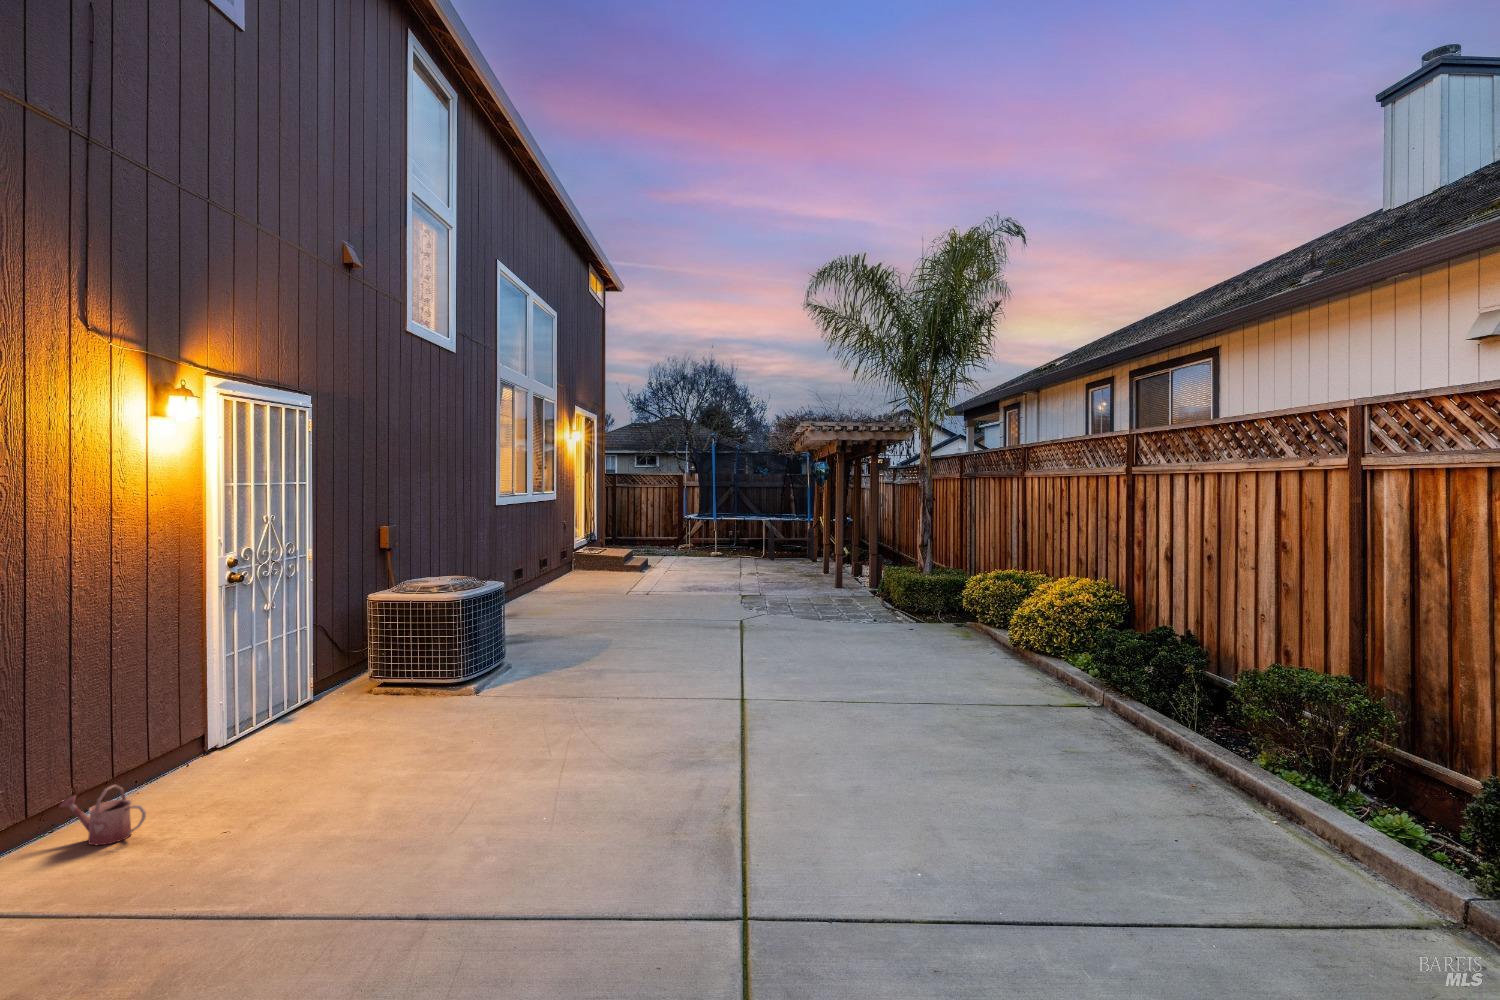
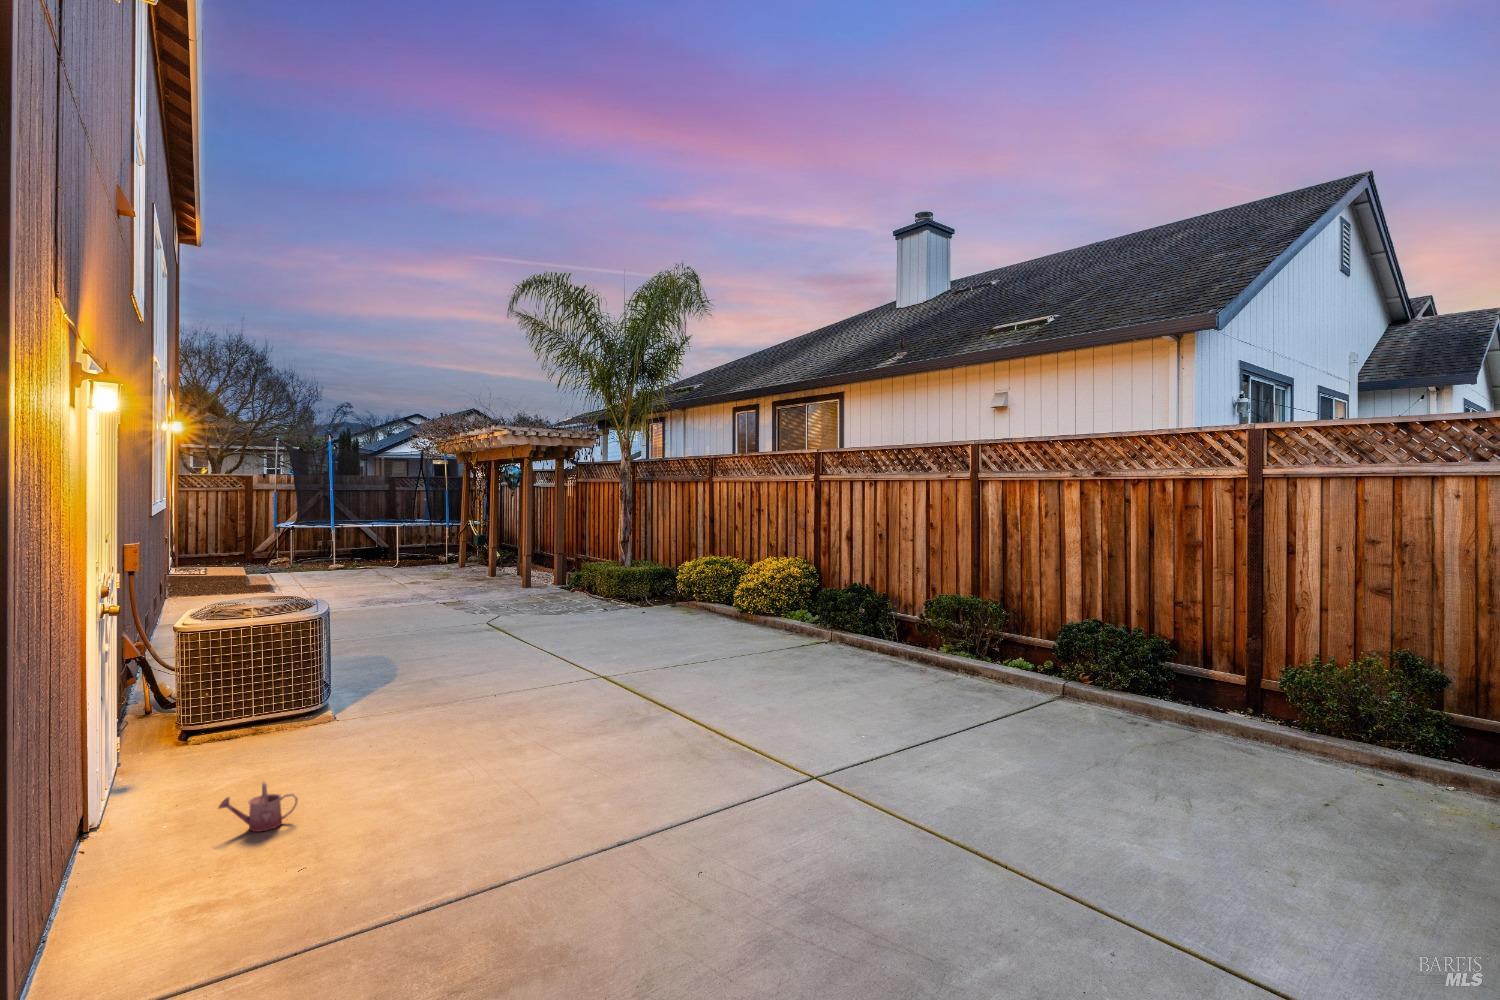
bench: present [768,527,814,560] -> none [406,533,459,569]

